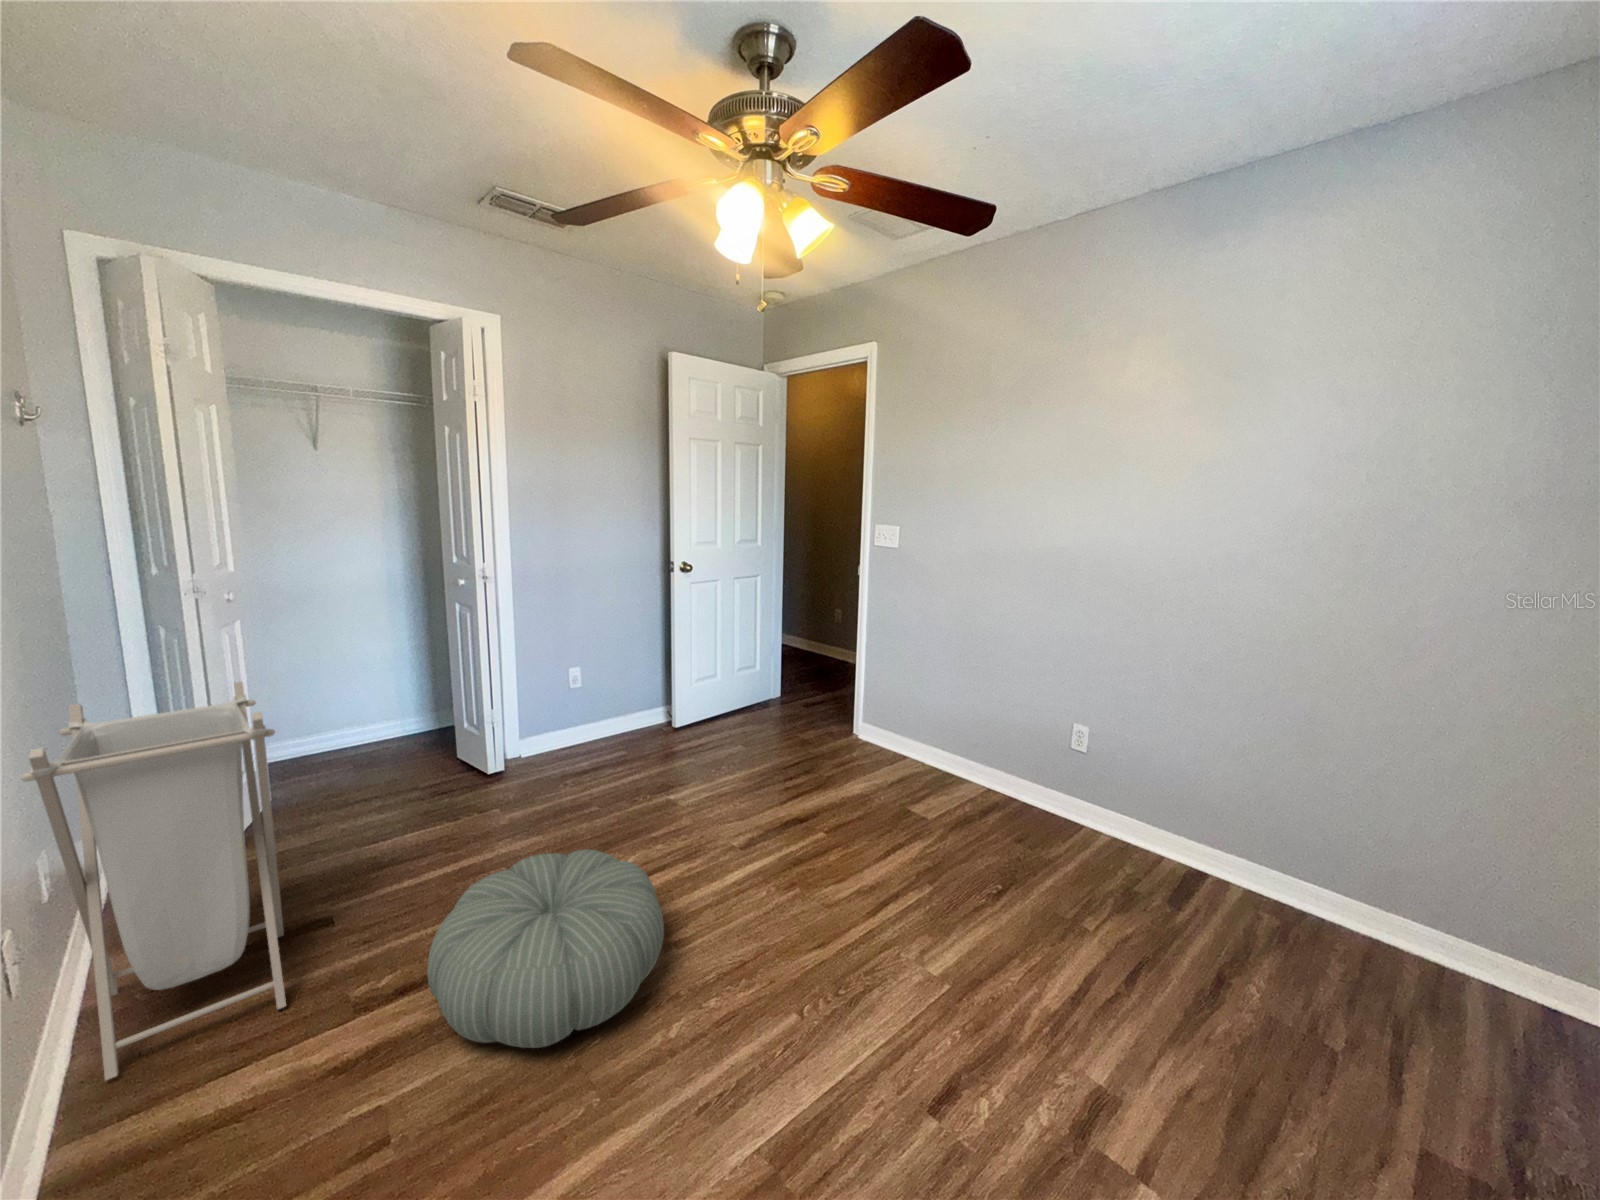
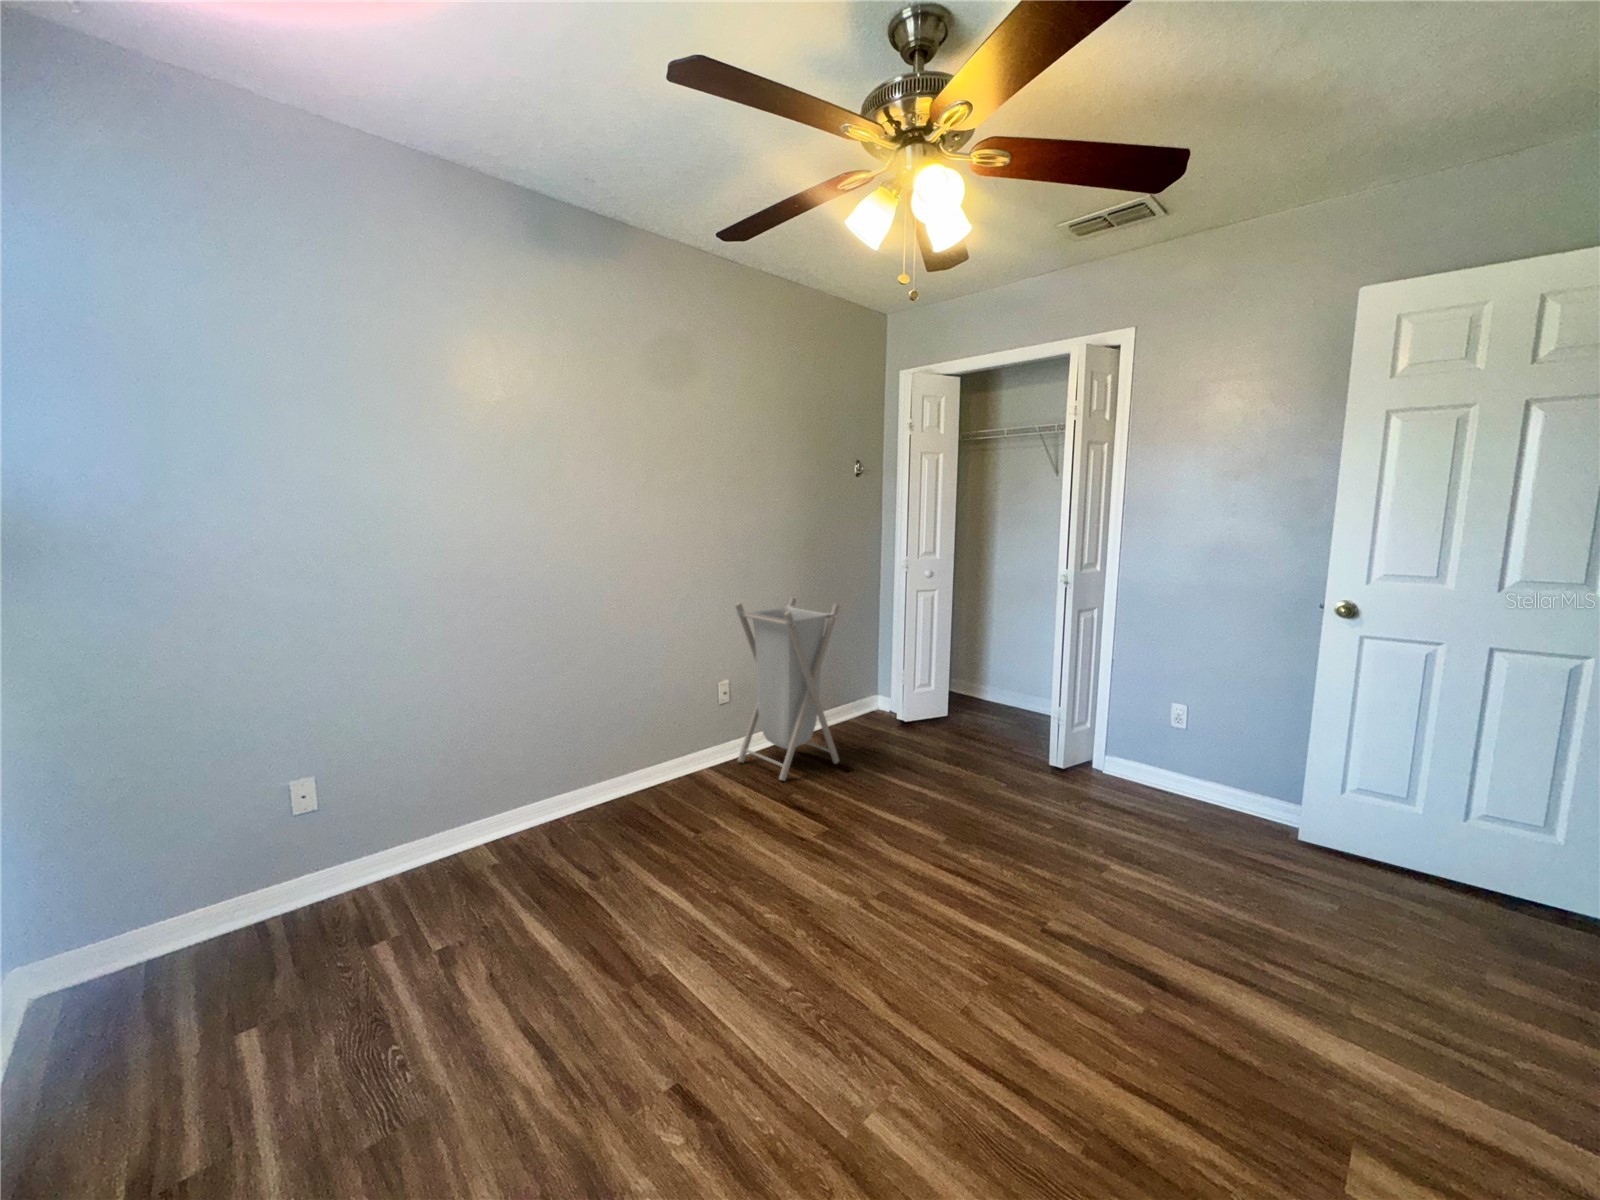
pouf: present [427,849,664,1048] -> none [735,766,901,887]

